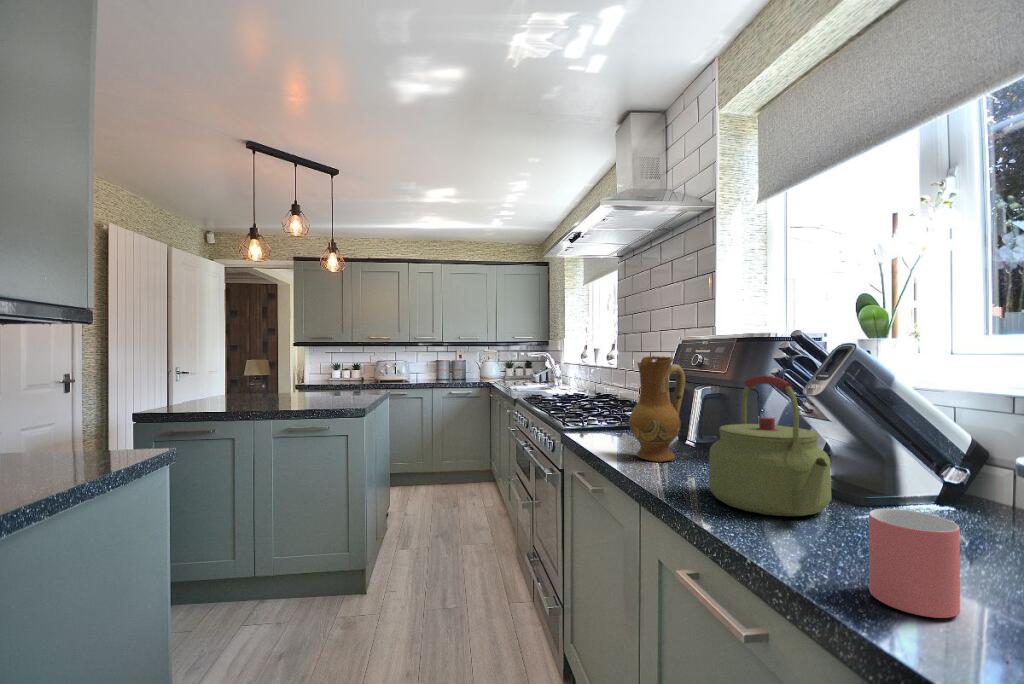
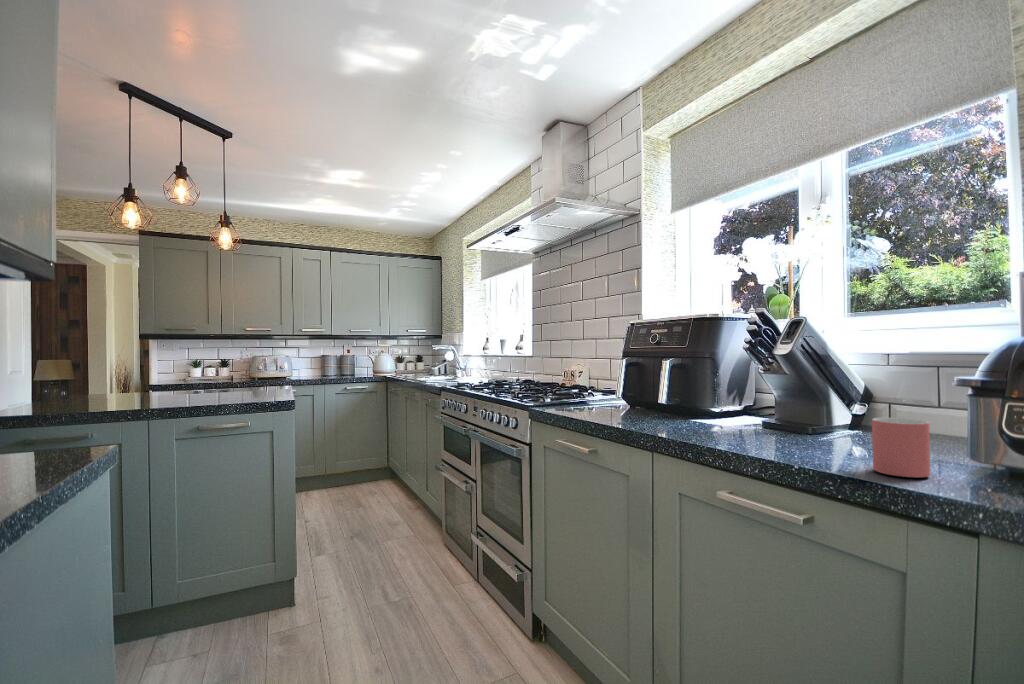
ceramic jug: present [629,356,685,462] -> none [613,335,656,421]
kettle: present [709,375,831,516] -> none [709,342,812,443]

